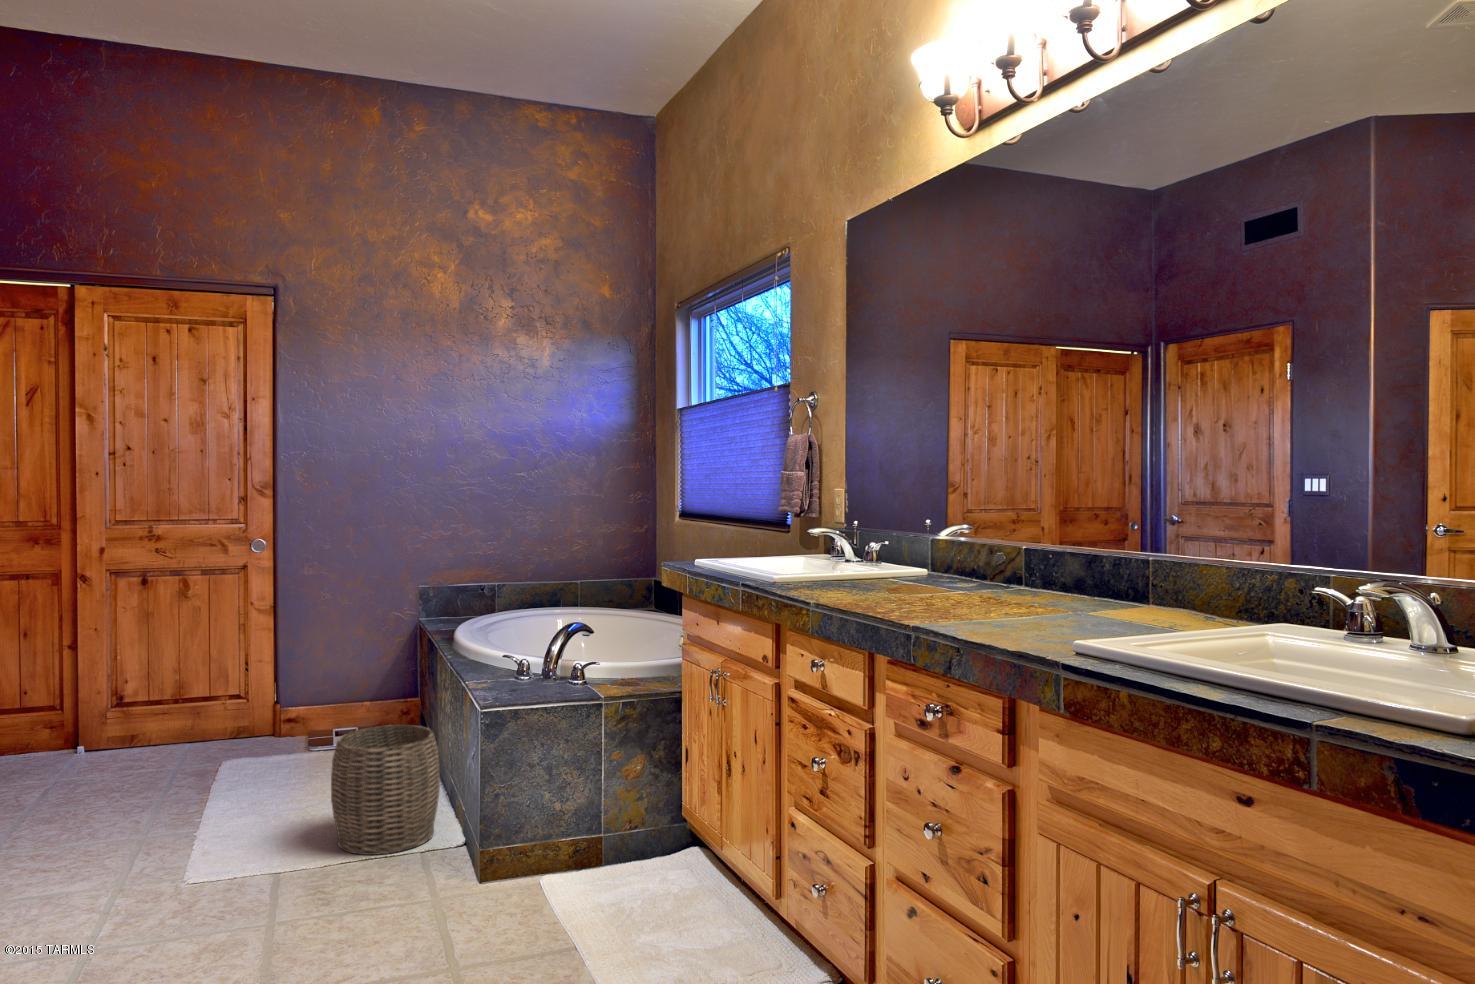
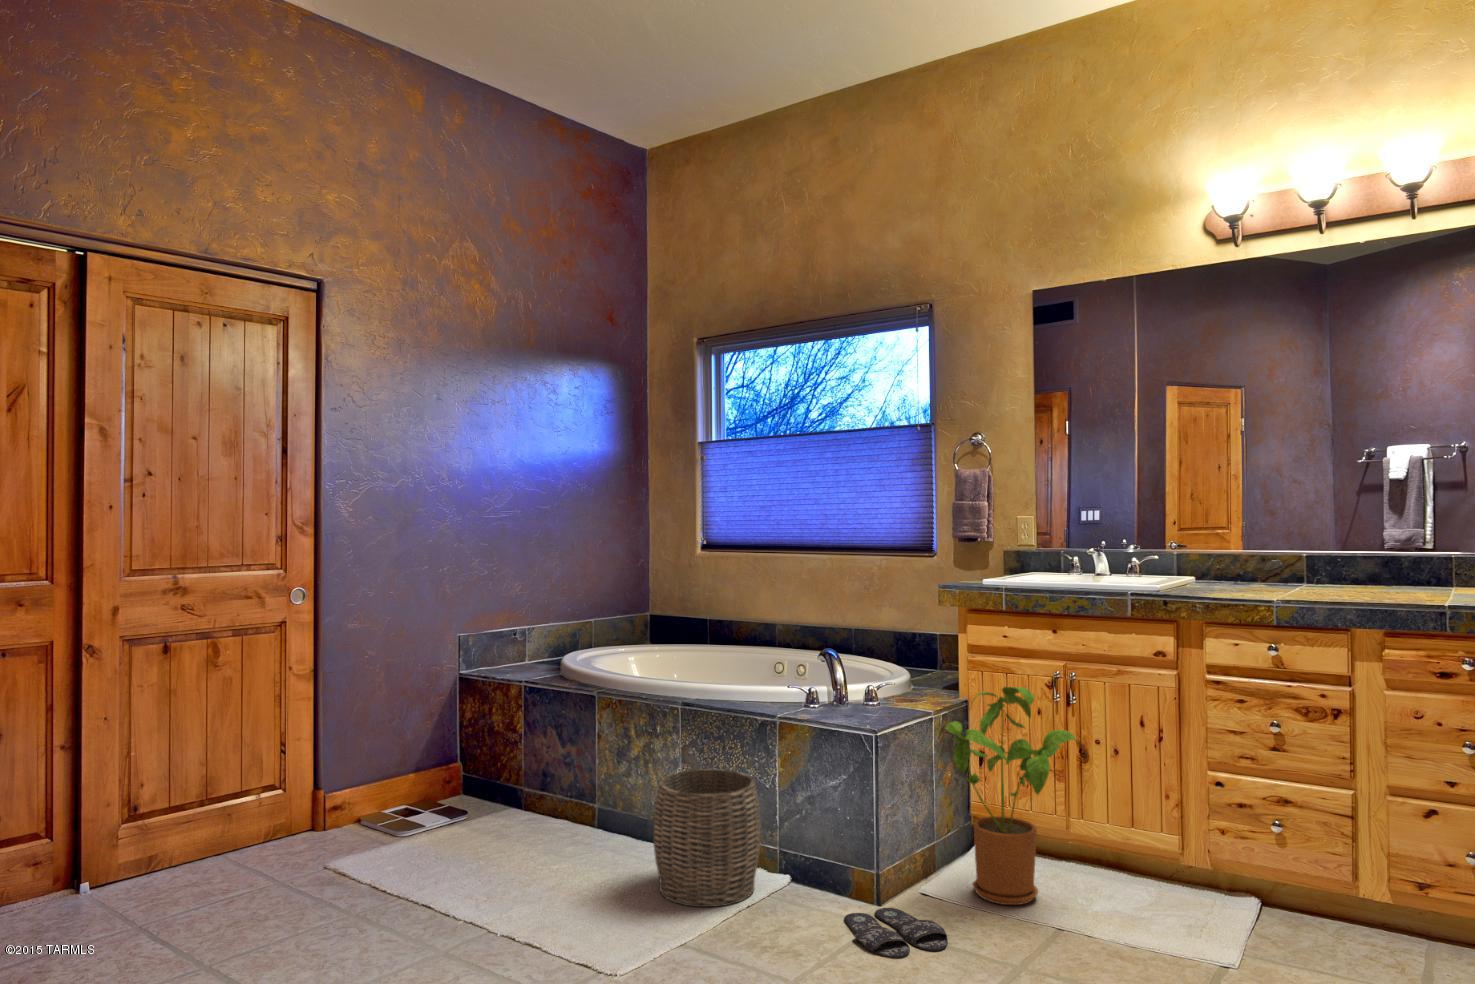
house plant: none [534,677,664,921] -> present [945,687,1080,905]
slippers: none [362,887,472,939] -> present [844,908,948,958]

